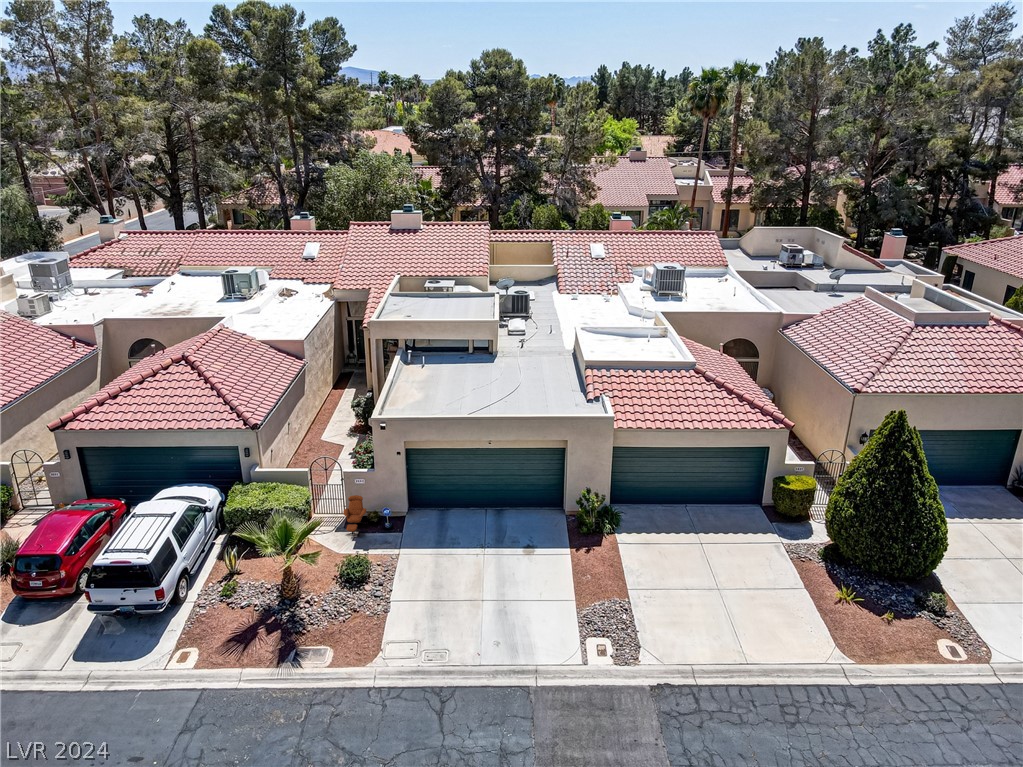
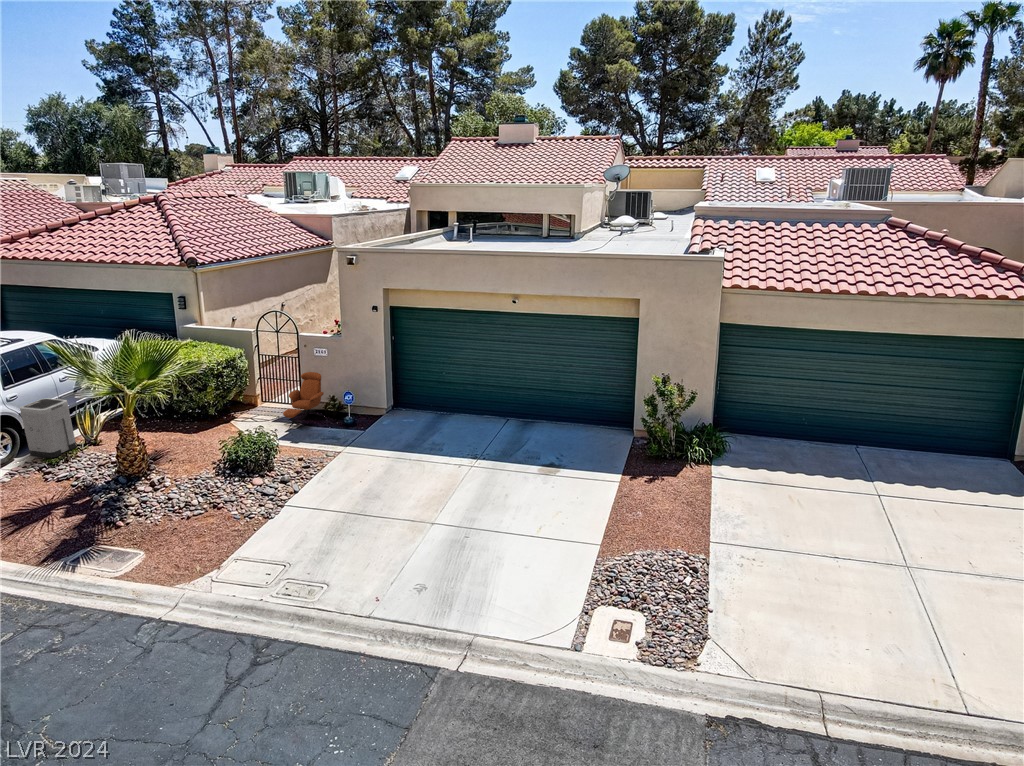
trash can: none [187,548,219,588] -> present [20,398,76,458]

